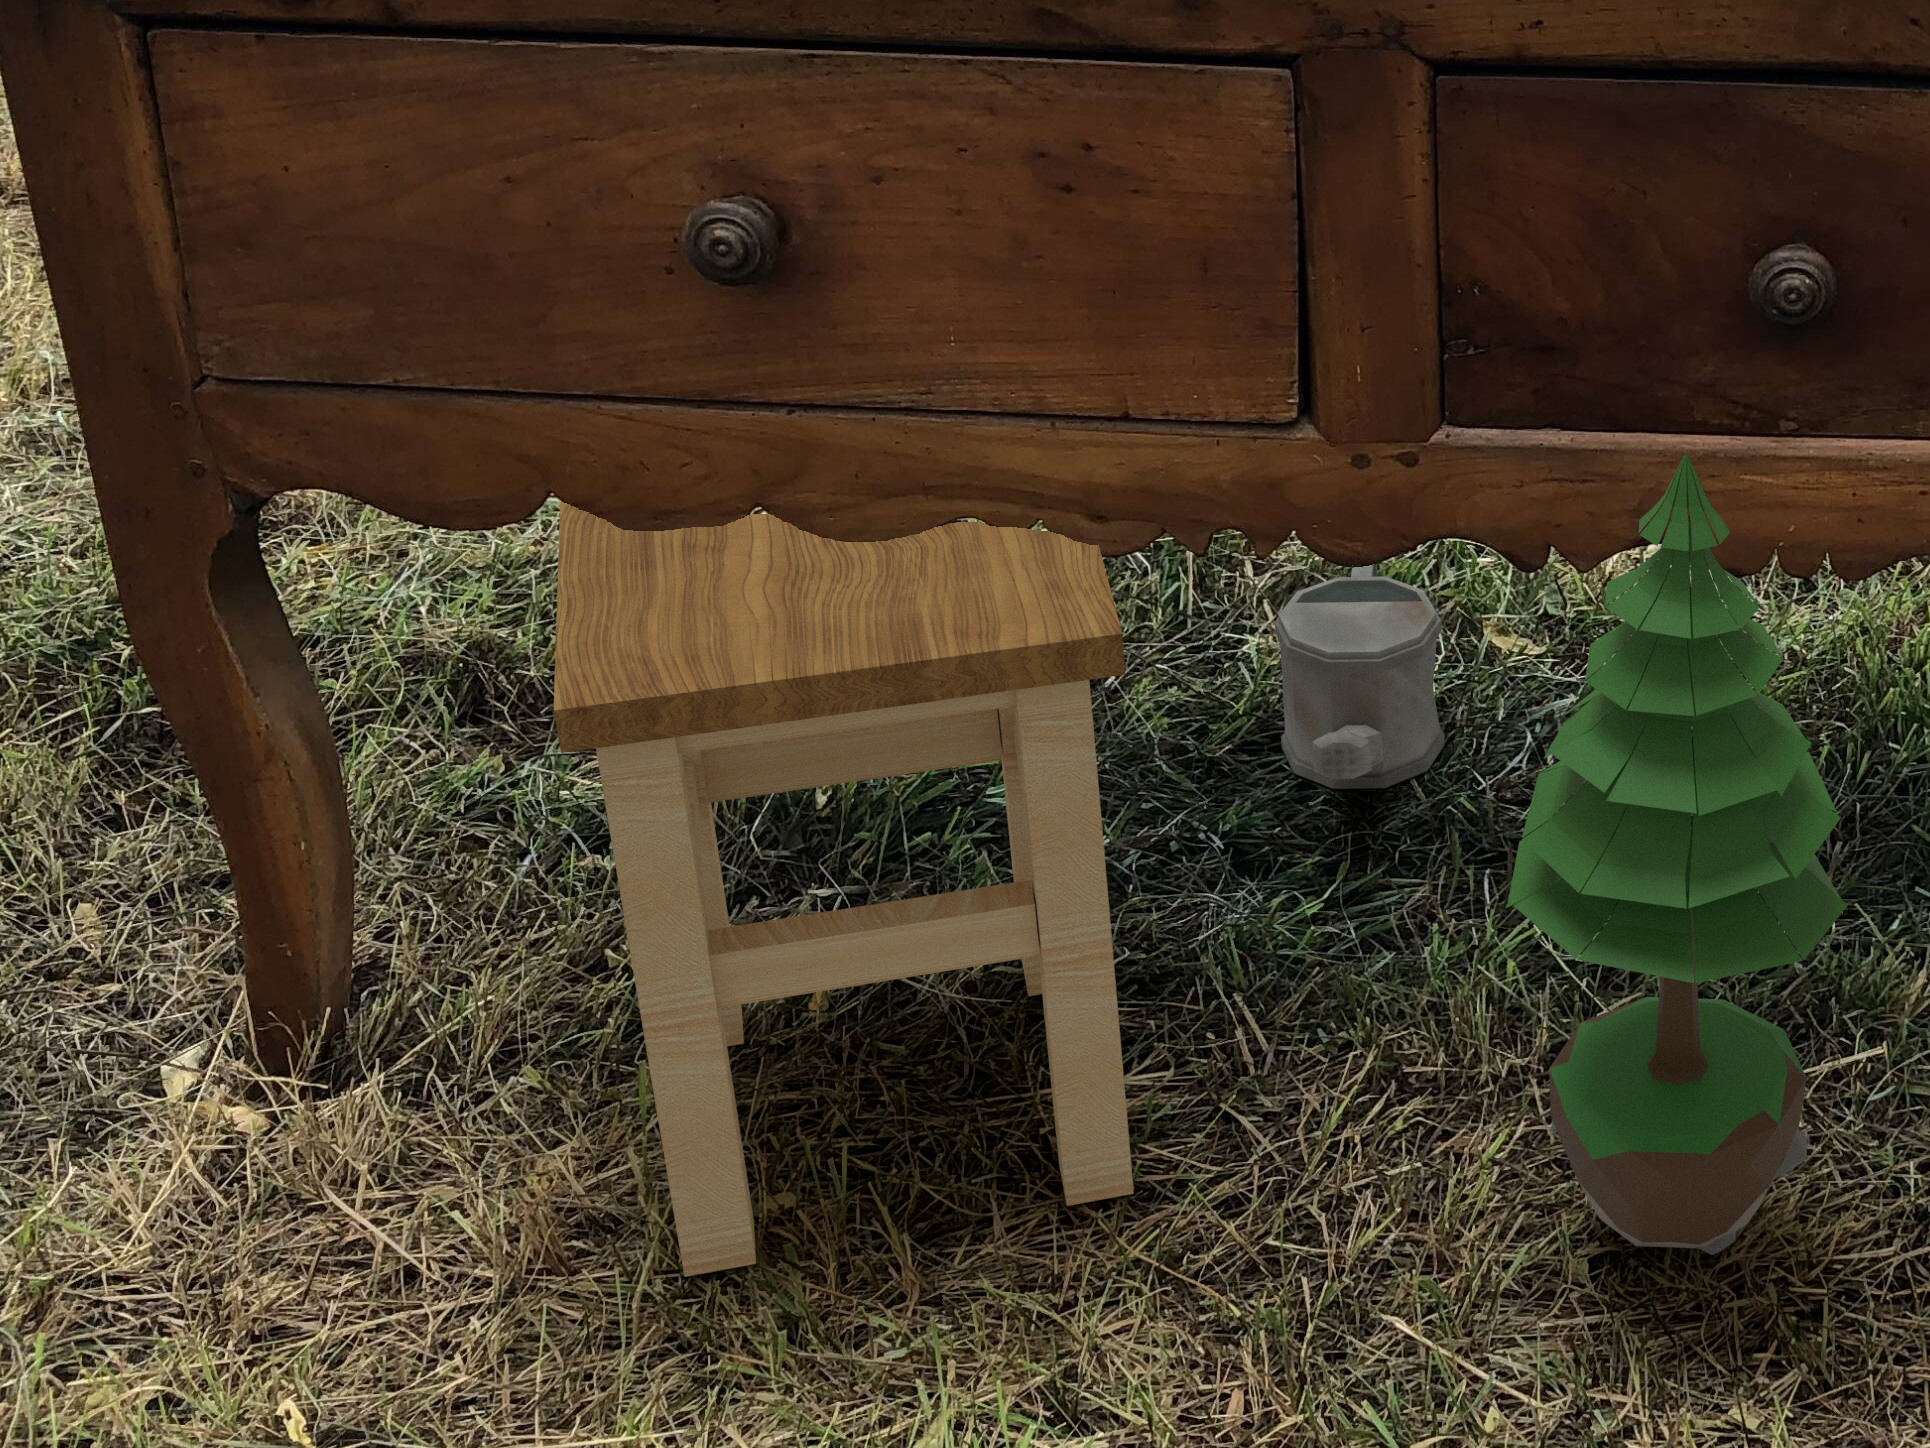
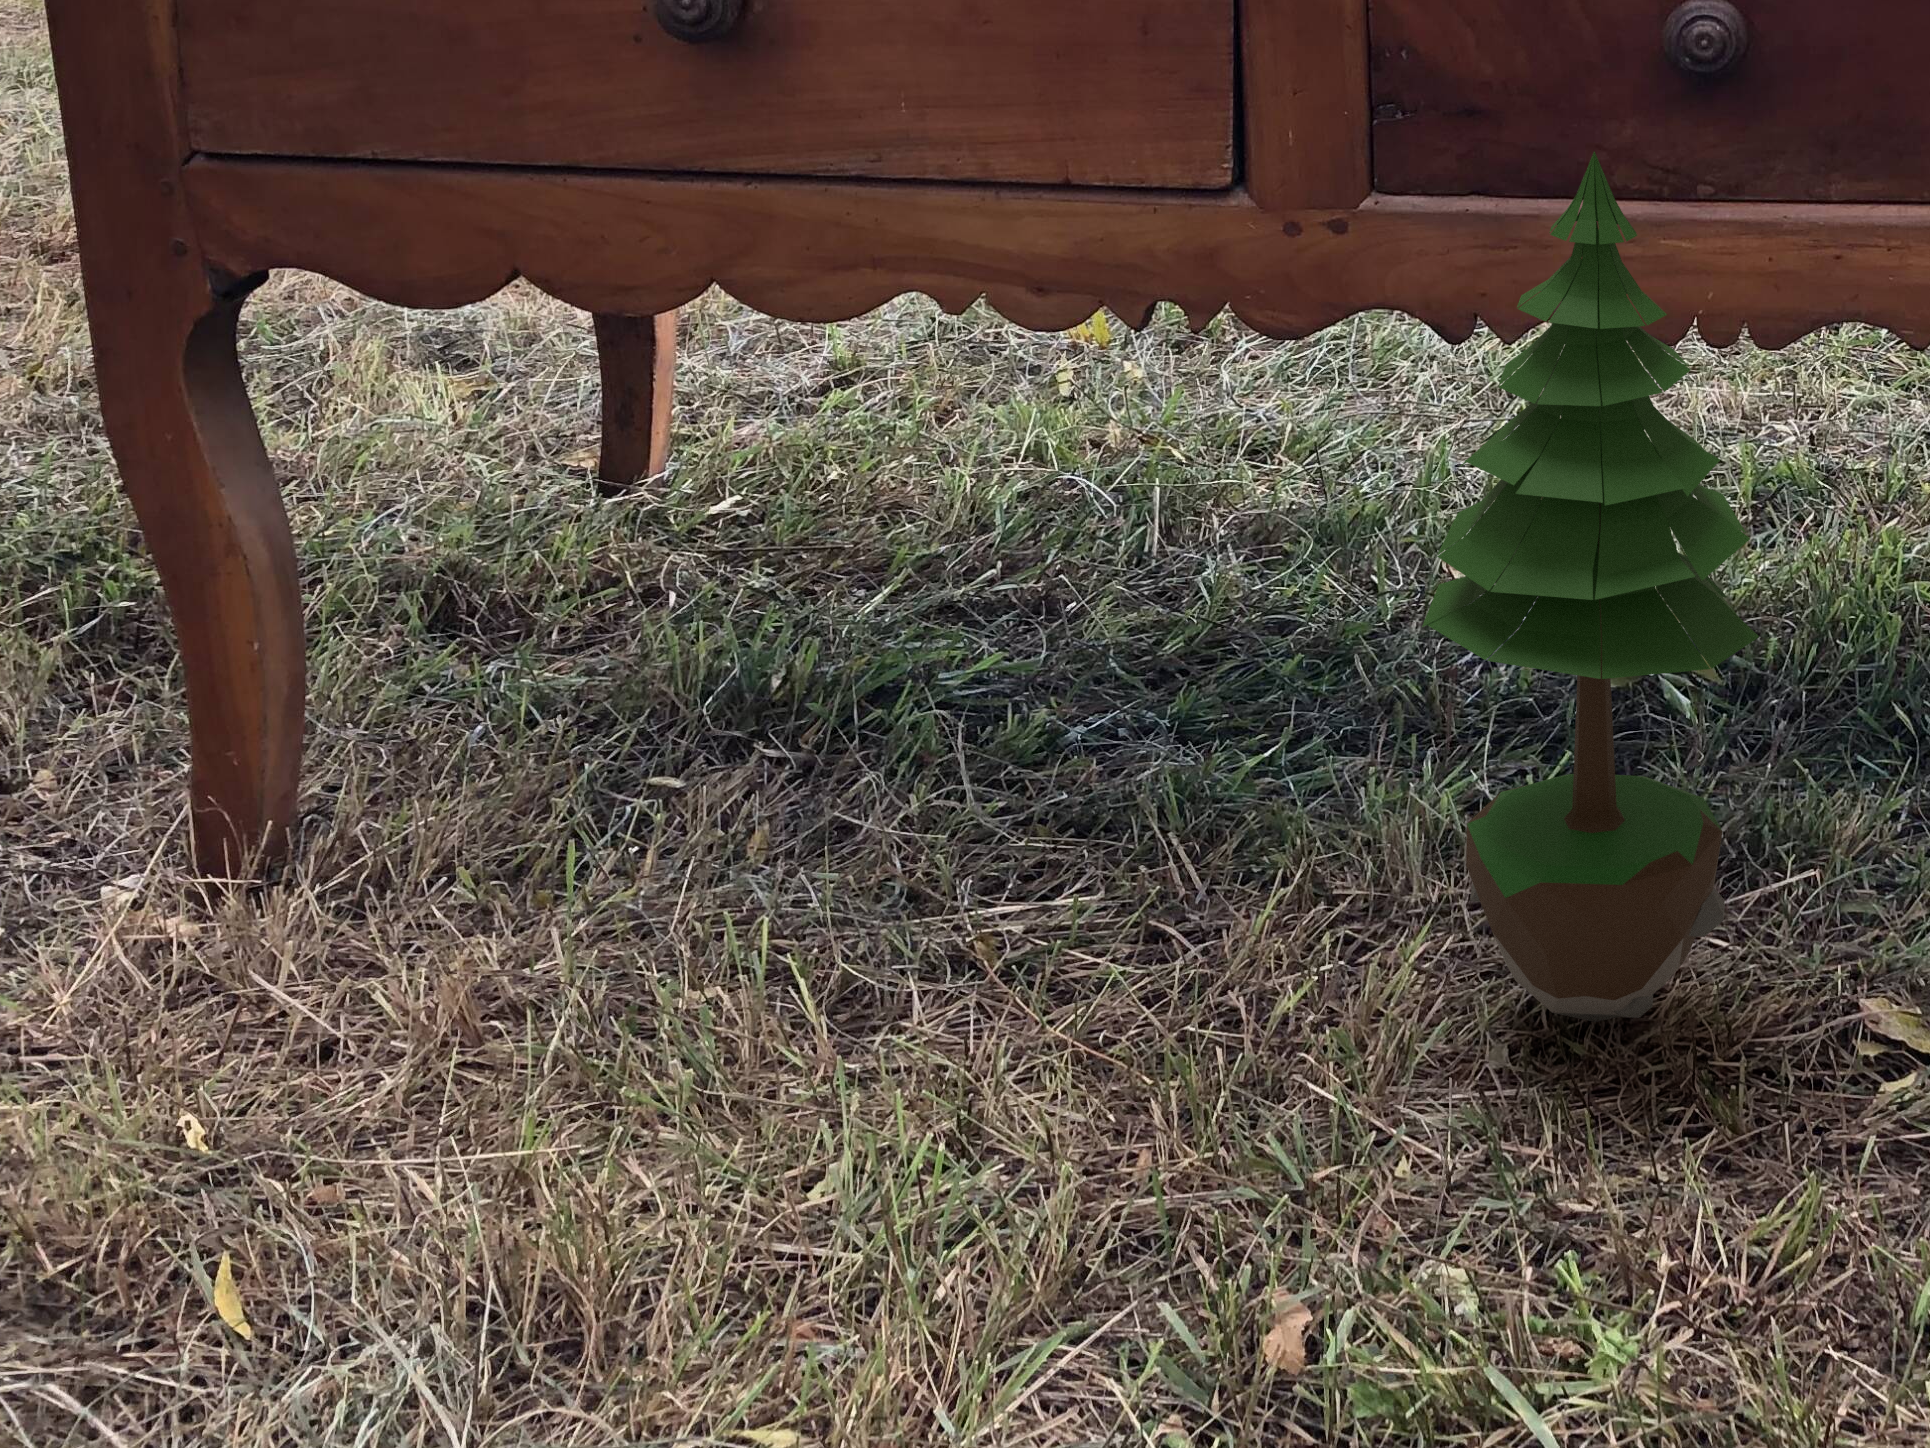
stool: present [554,502,1134,1277] -> none [504,222,1058,1041]
watering can: present [1275,564,1445,789] -> none [1228,459,1394,684]

